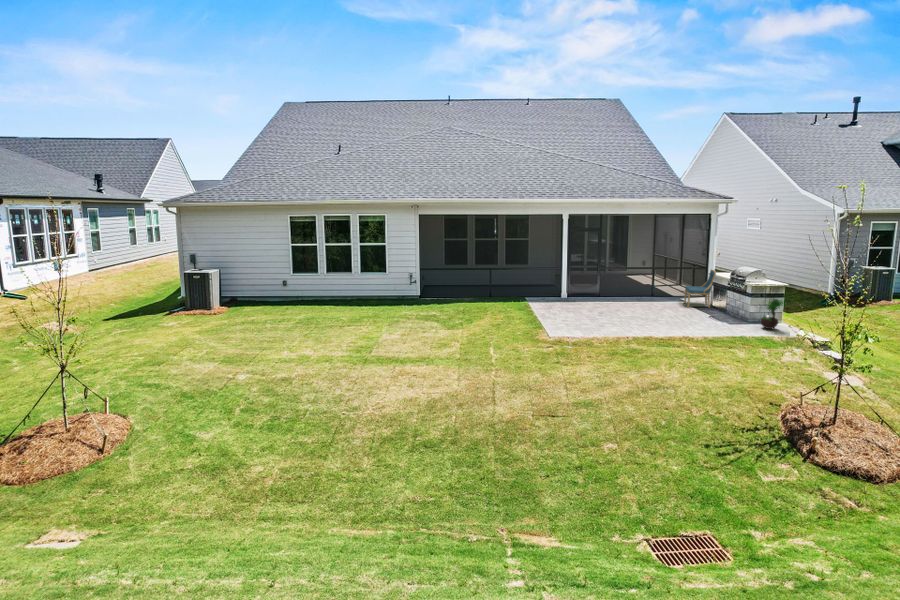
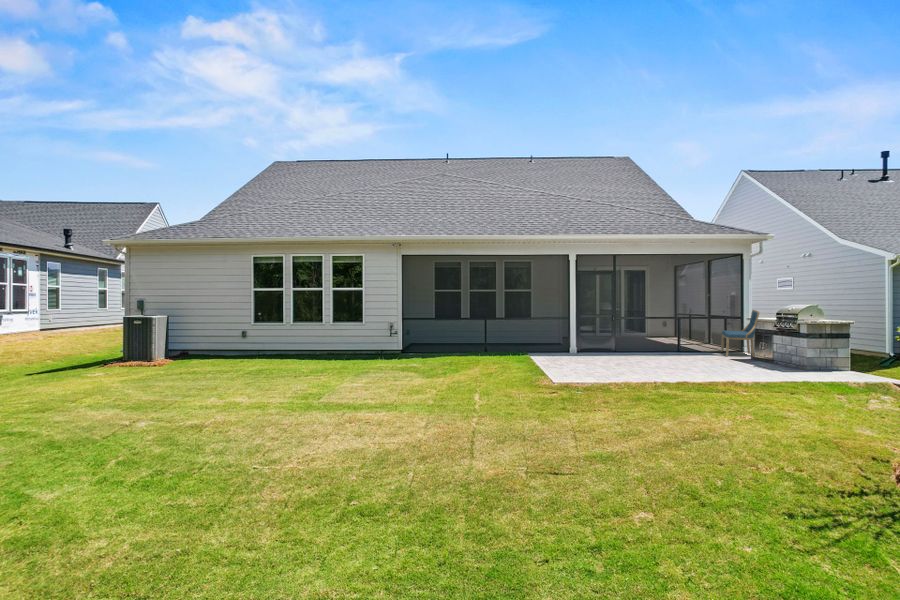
potted tree: present [761,299,784,329] -> none [824,333,857,378]

